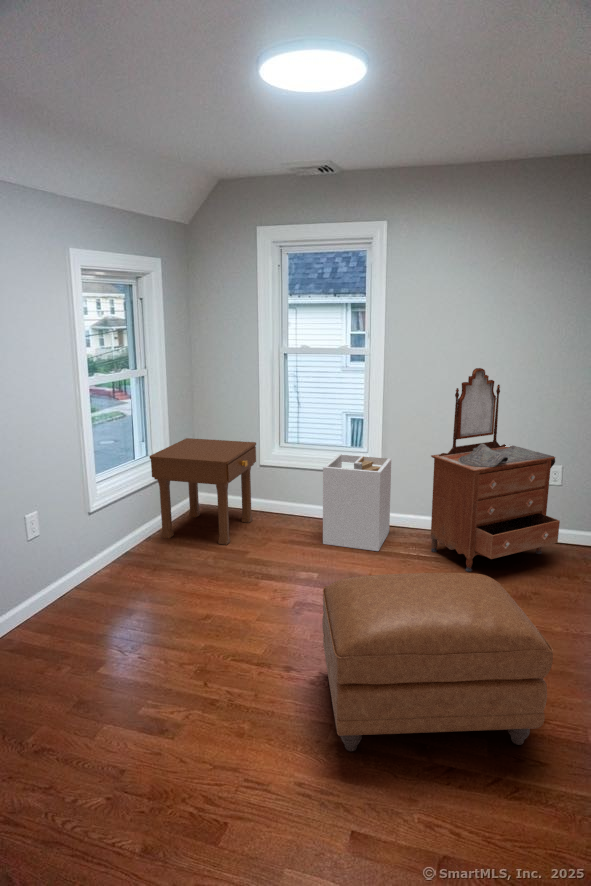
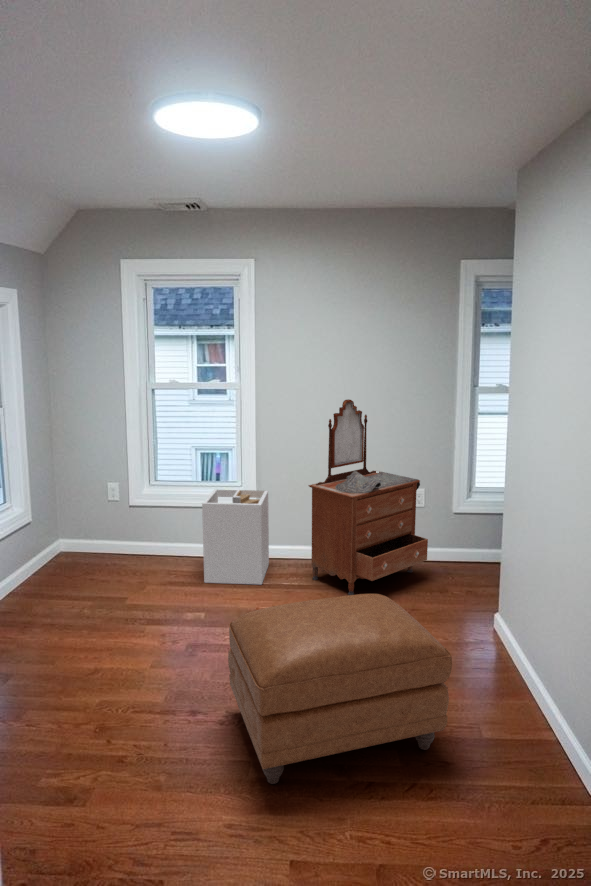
nightstand: present [149,438,256,545] -> none [8,481,126,594]

